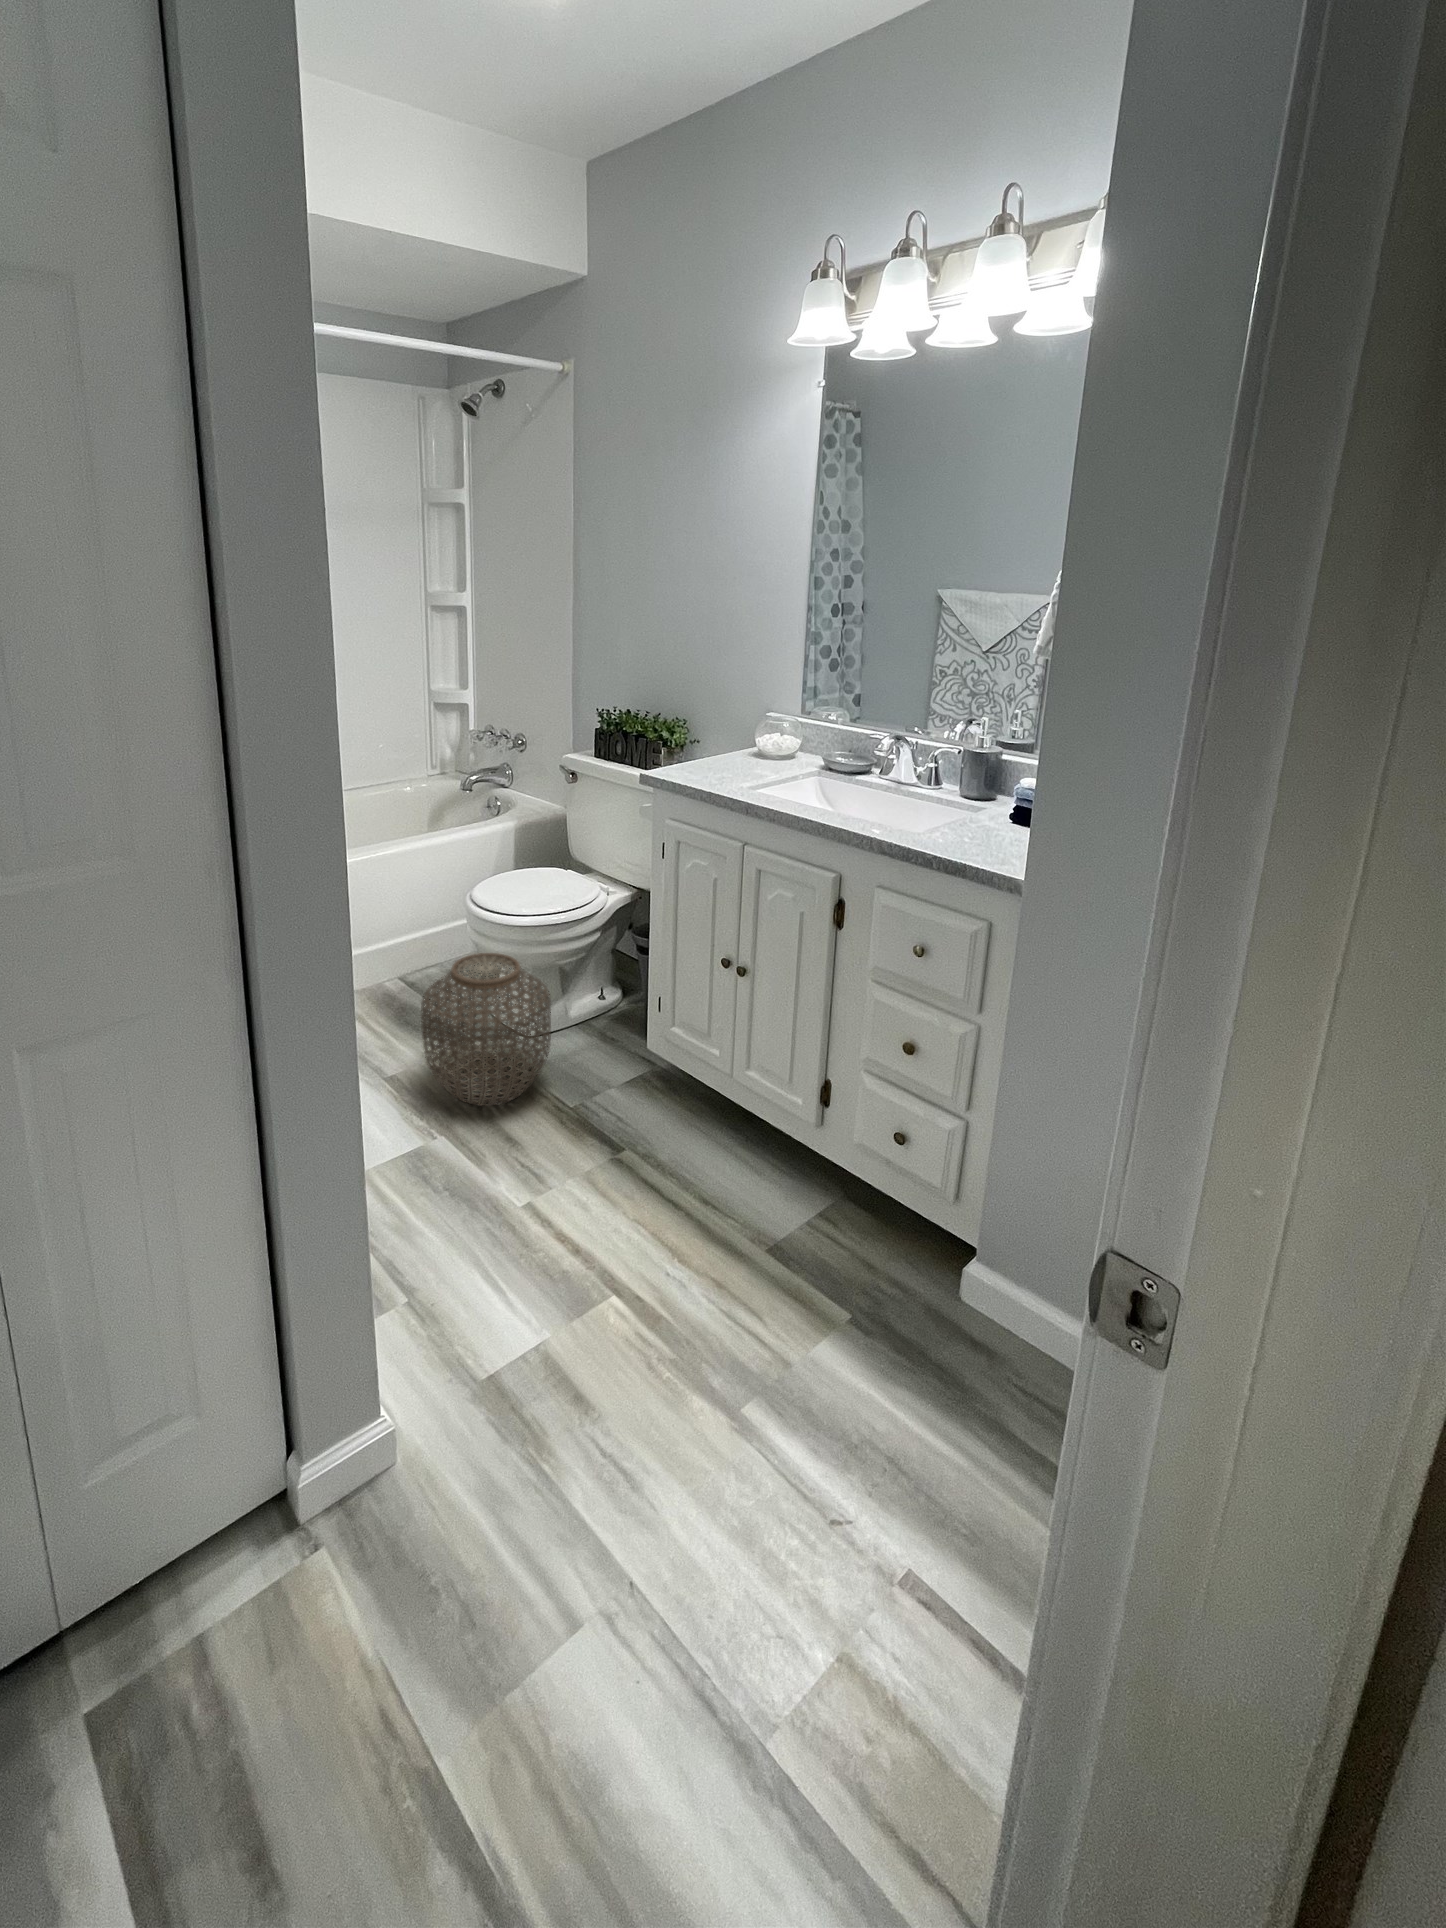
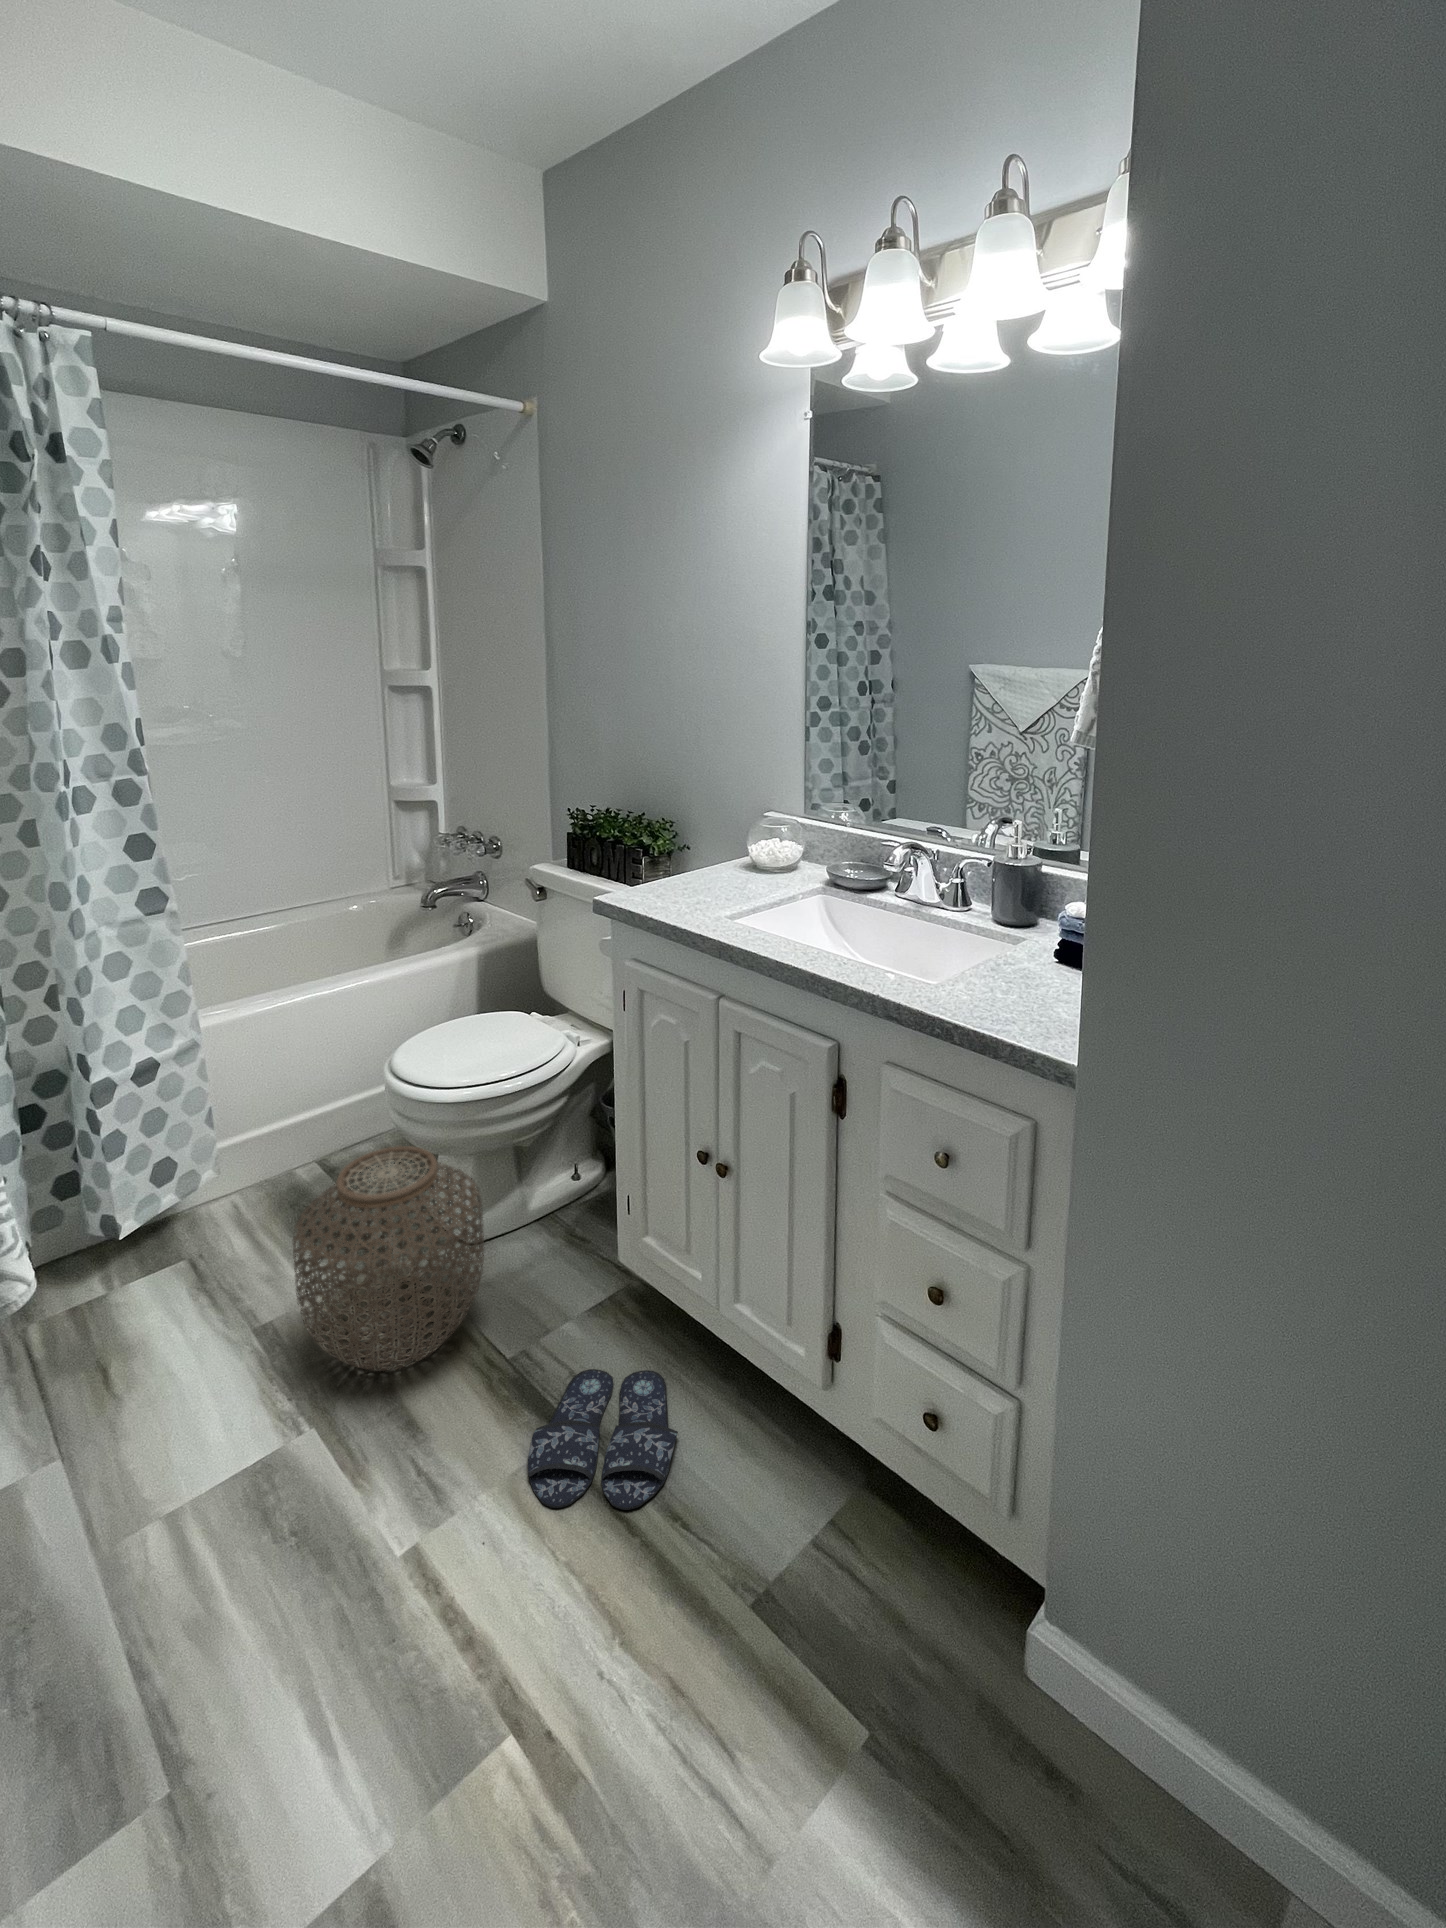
slippers: none [598,1116,702,1194] -> present [528,1369,678,1510]

